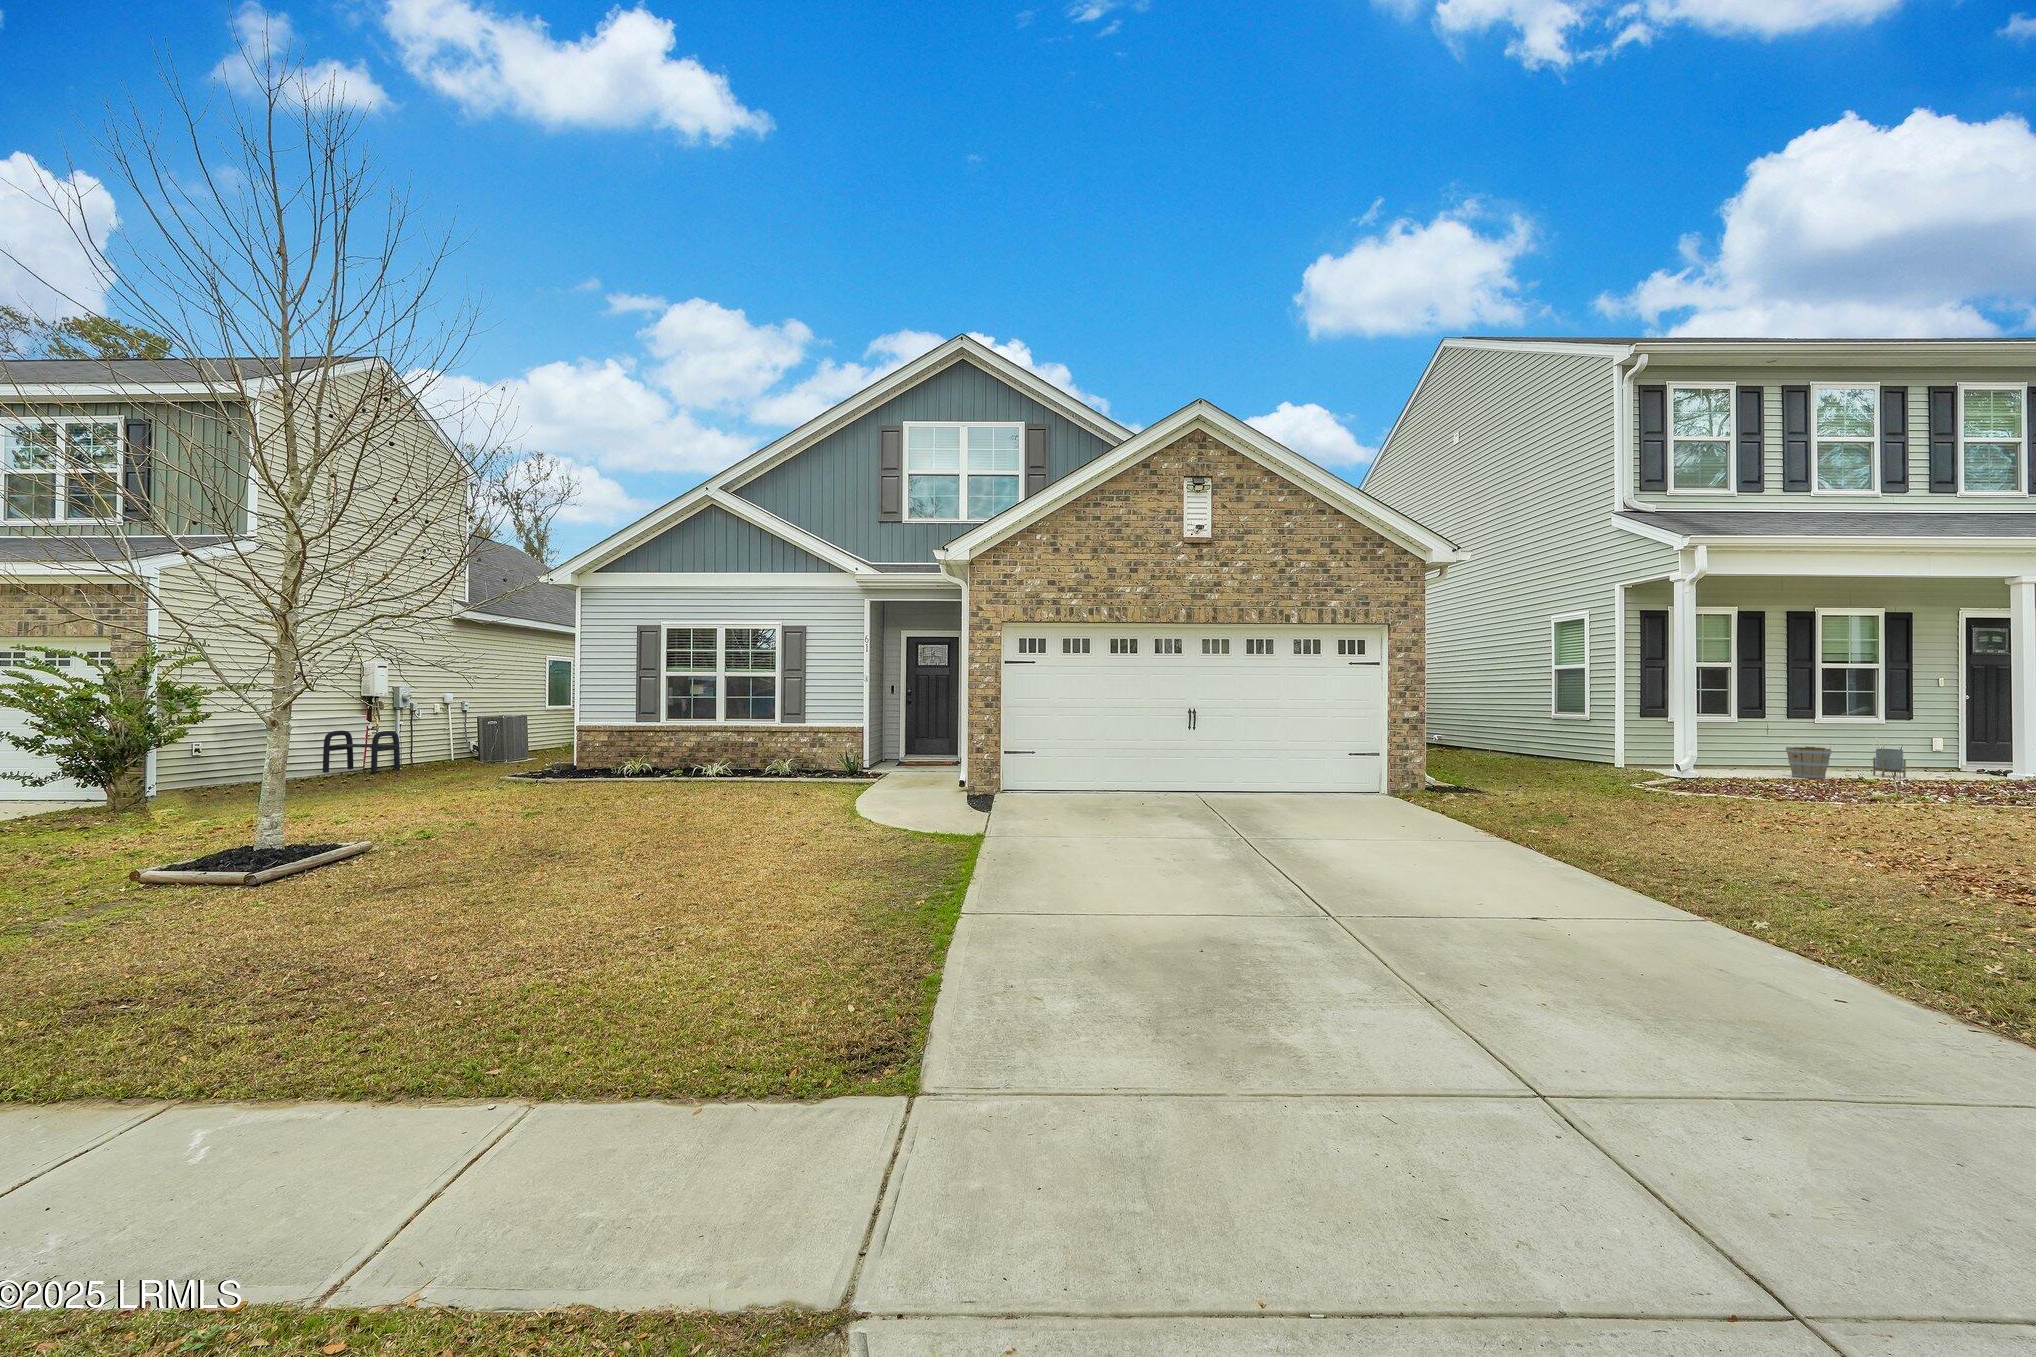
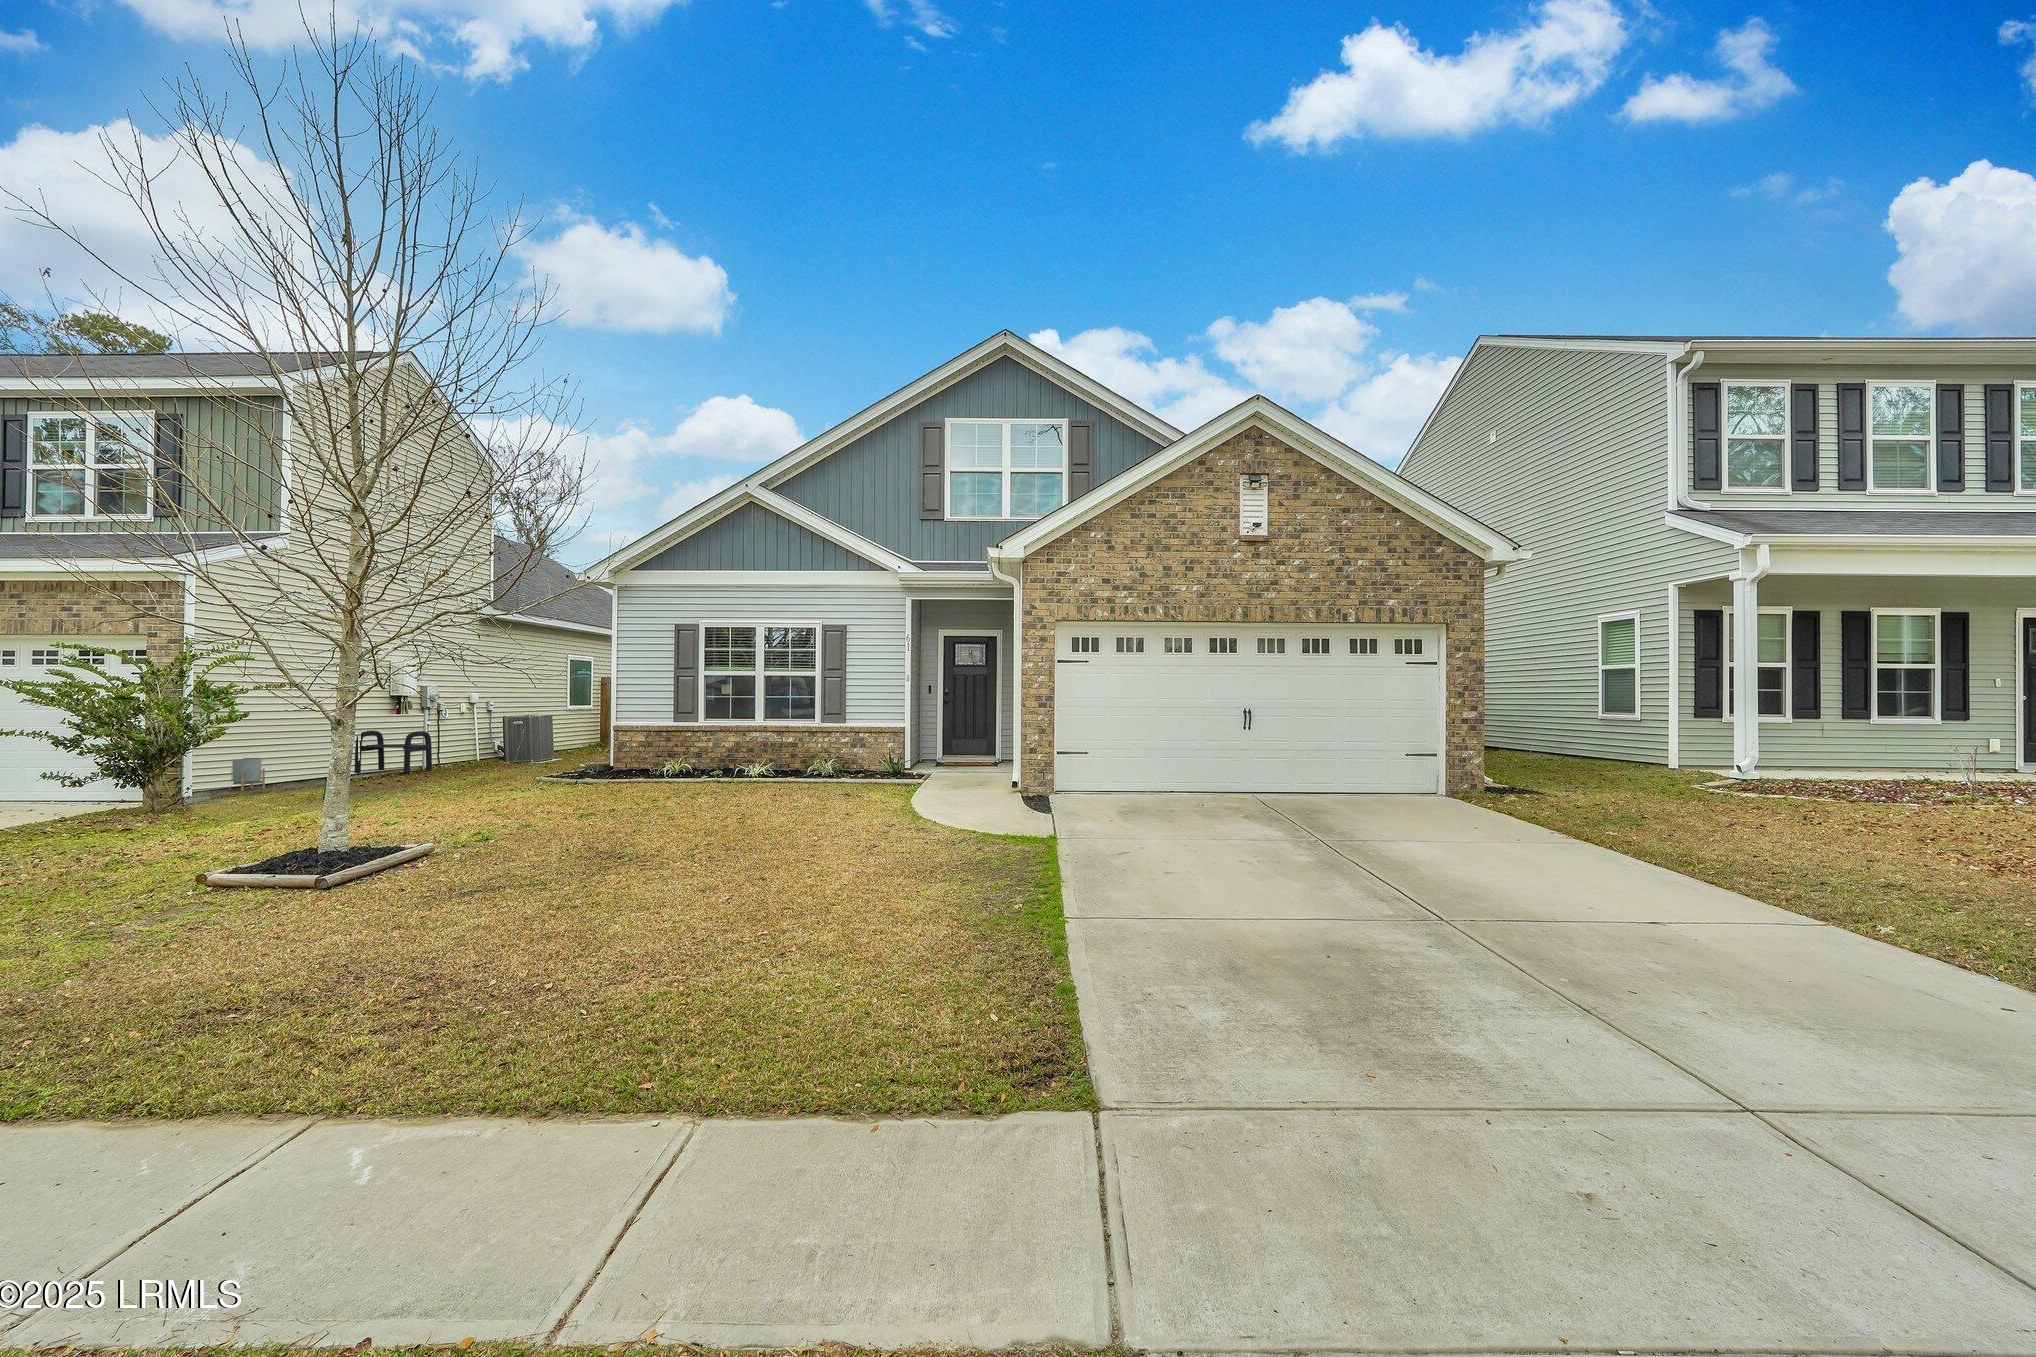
wooden bucket: present [1786,747,1832,779] -> none [1840,748,1888,781]
planter: present [1873,749,1906,778] -> present [229,758,265,791]

